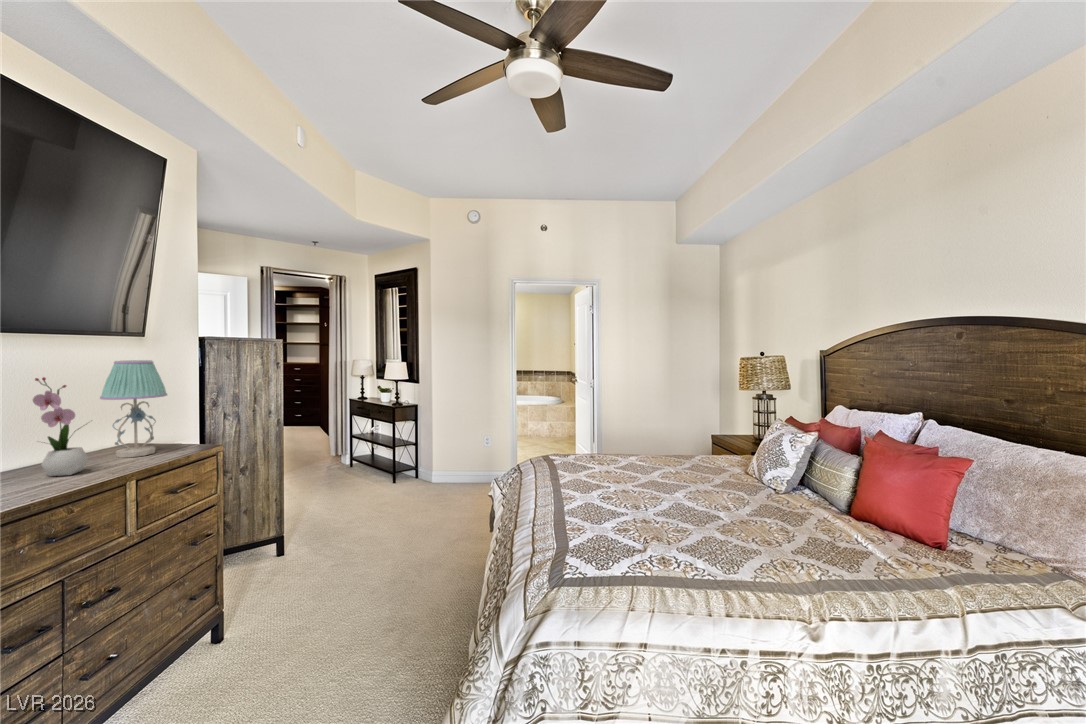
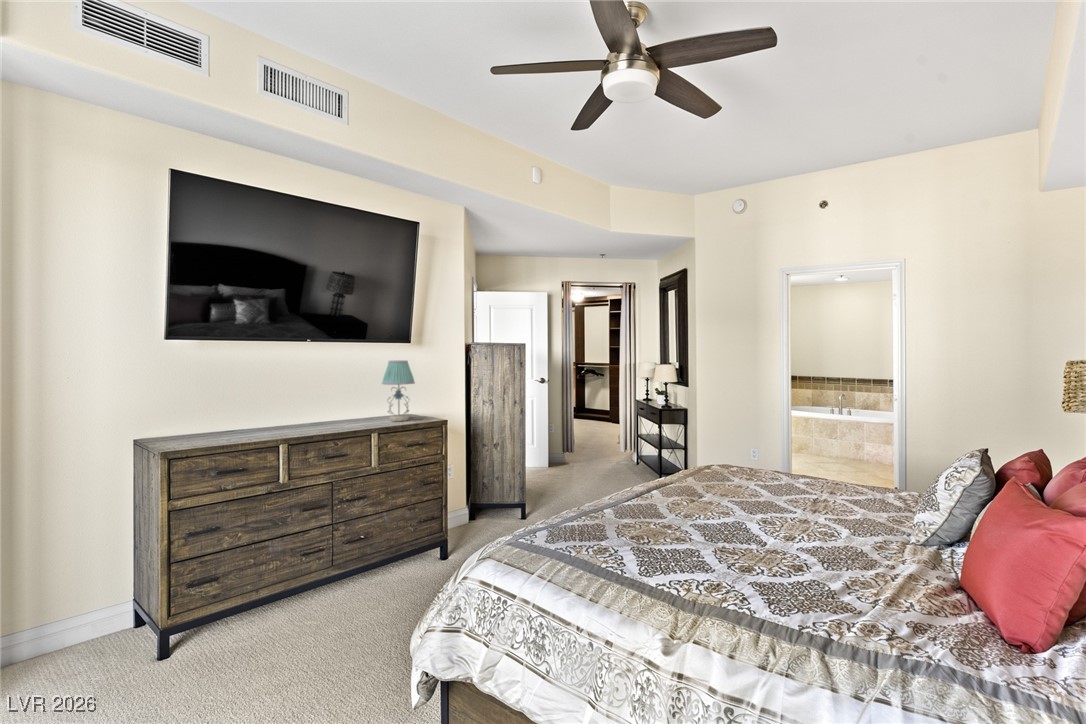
flower arrangement: present [33,377,88,476] -> none [339,369,367,426]

